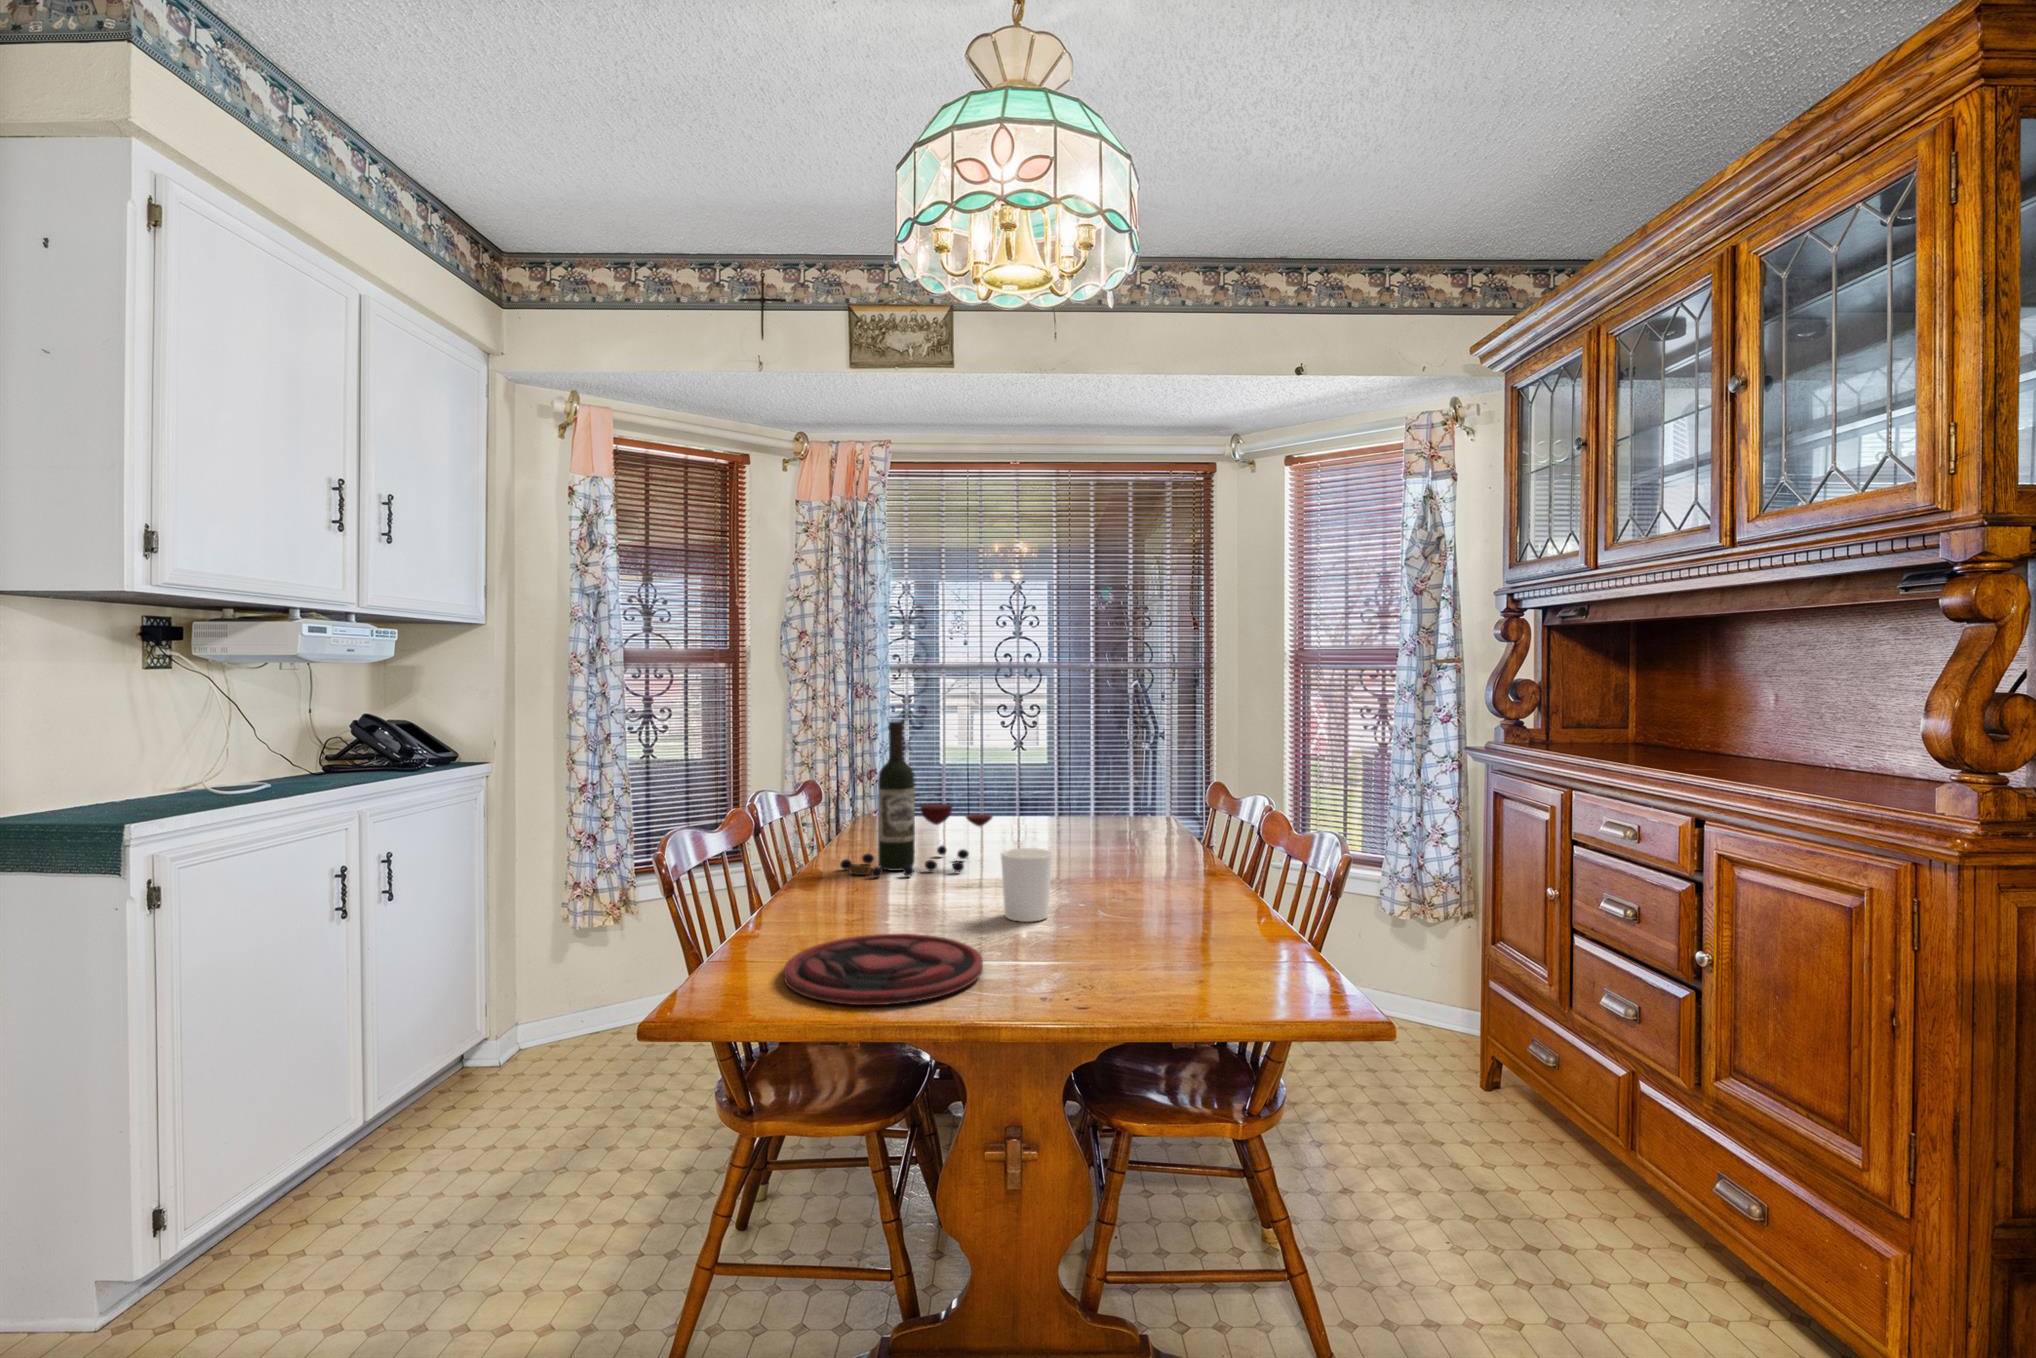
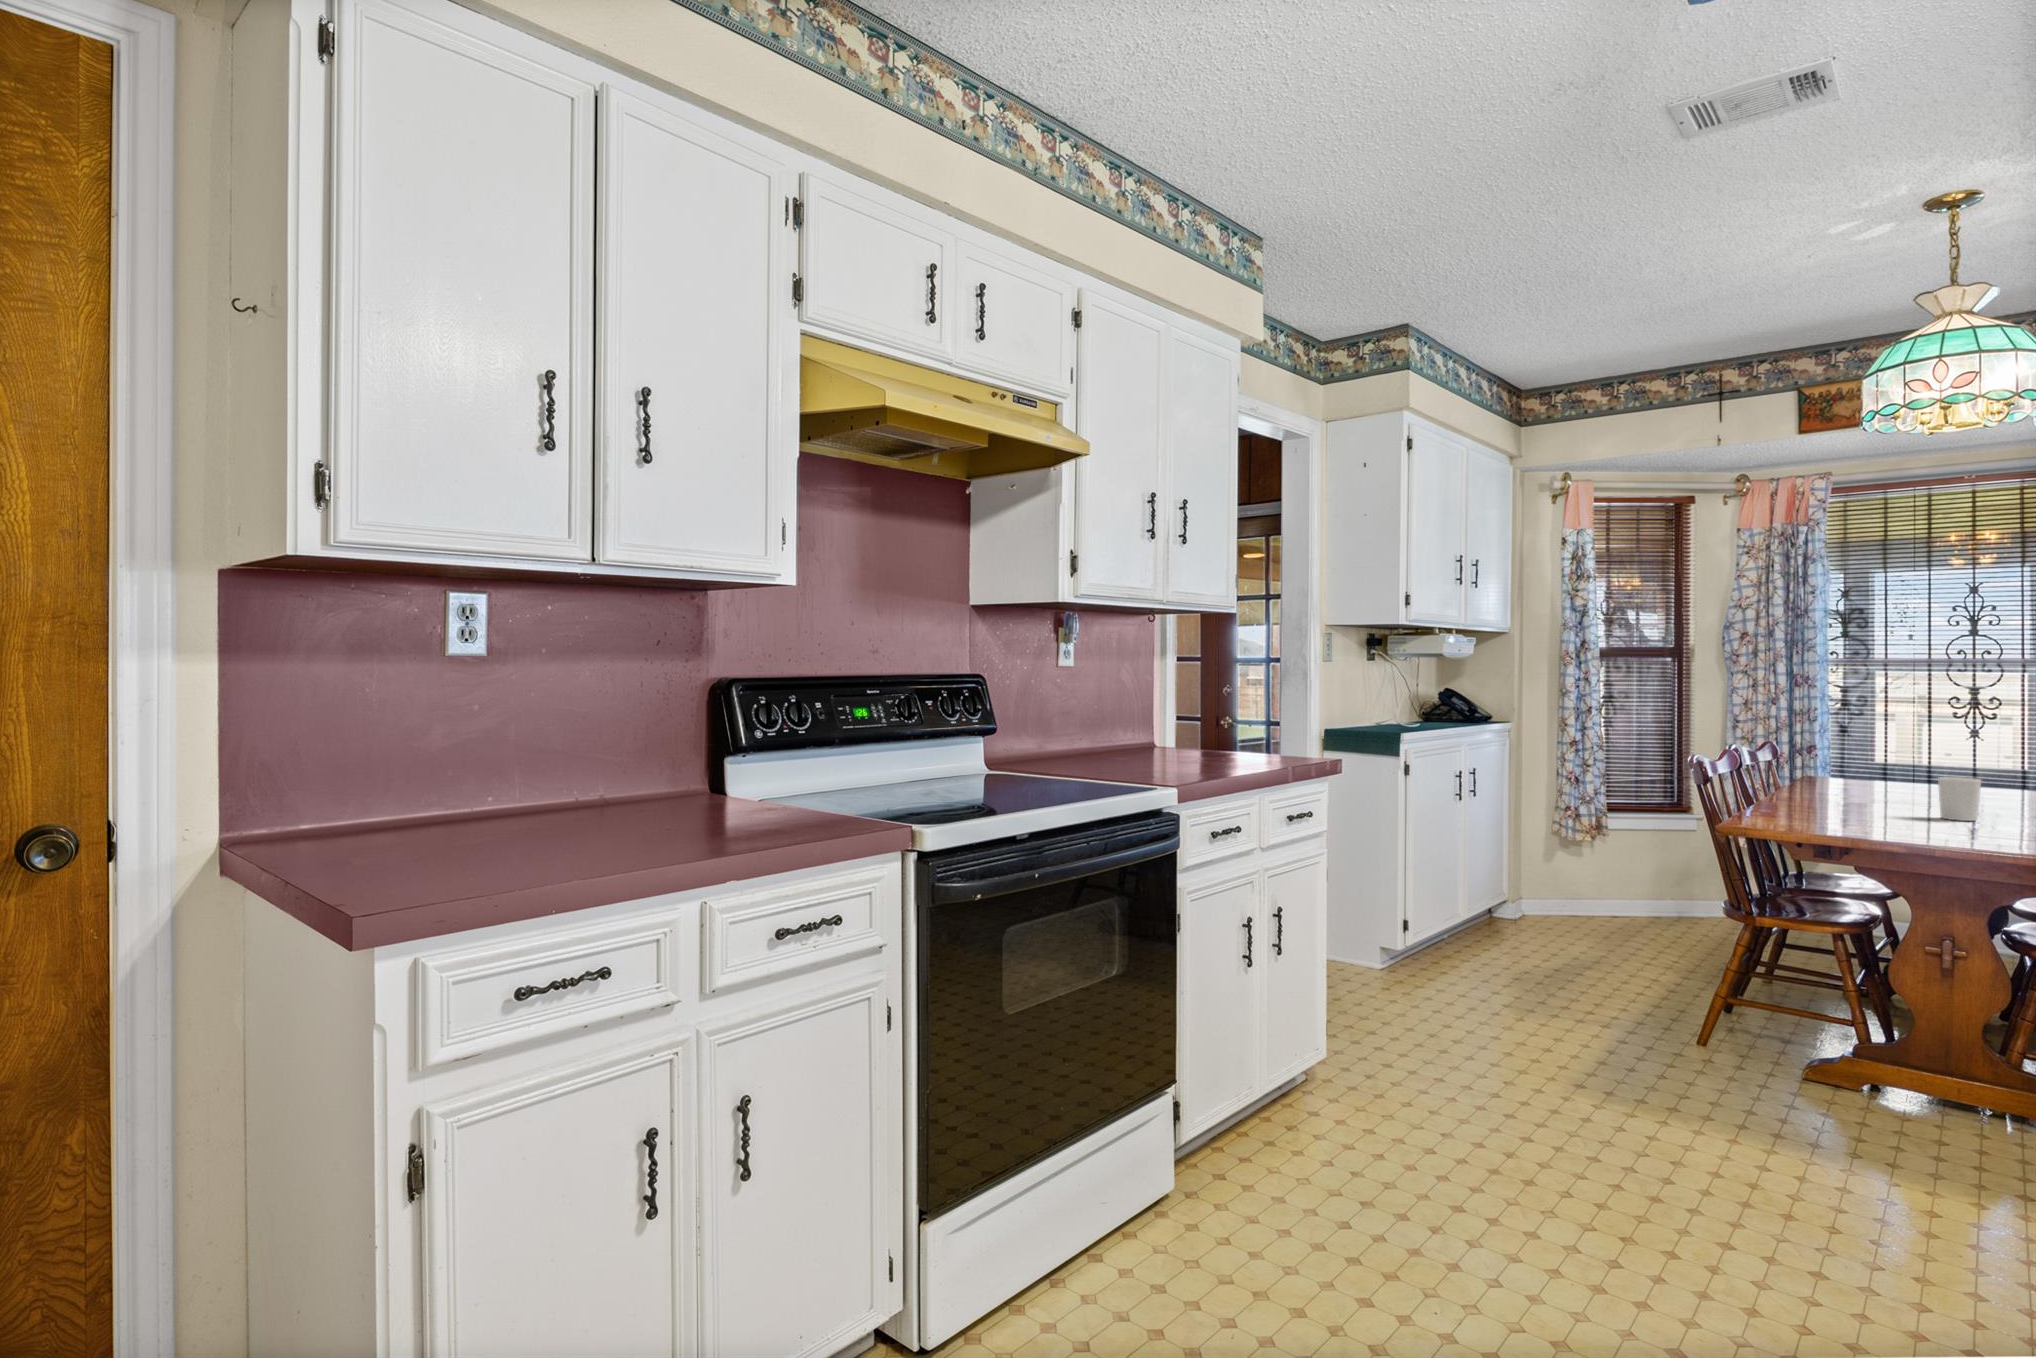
wine bottle: present [840,722,992,877] -> none [1801,698,1937,803]
plate: present [784,934,983,1005] -> none [1789,809,1921,829]

